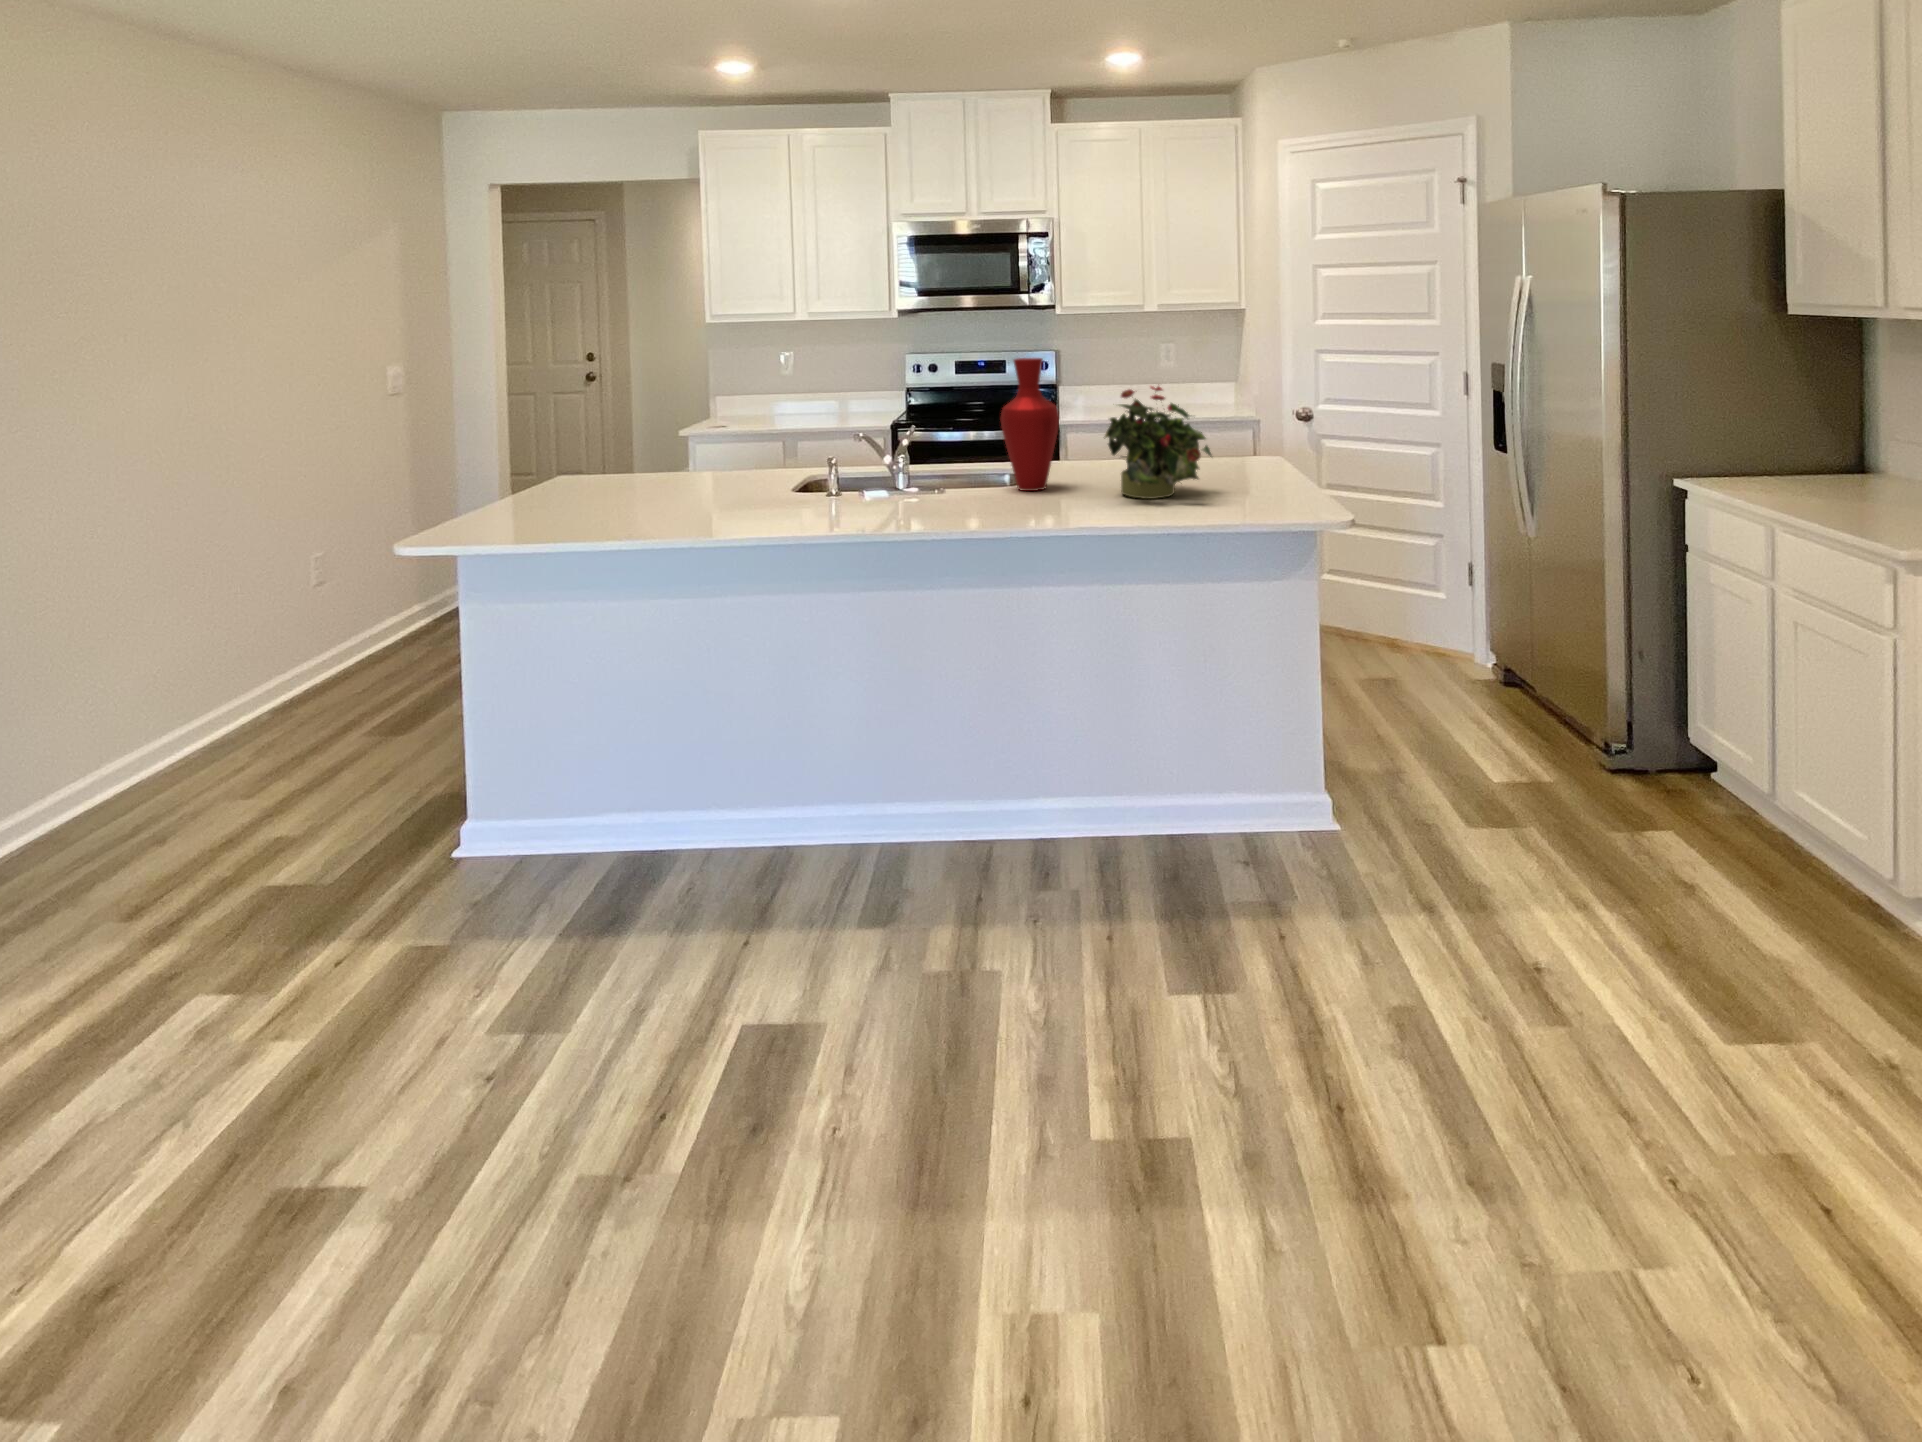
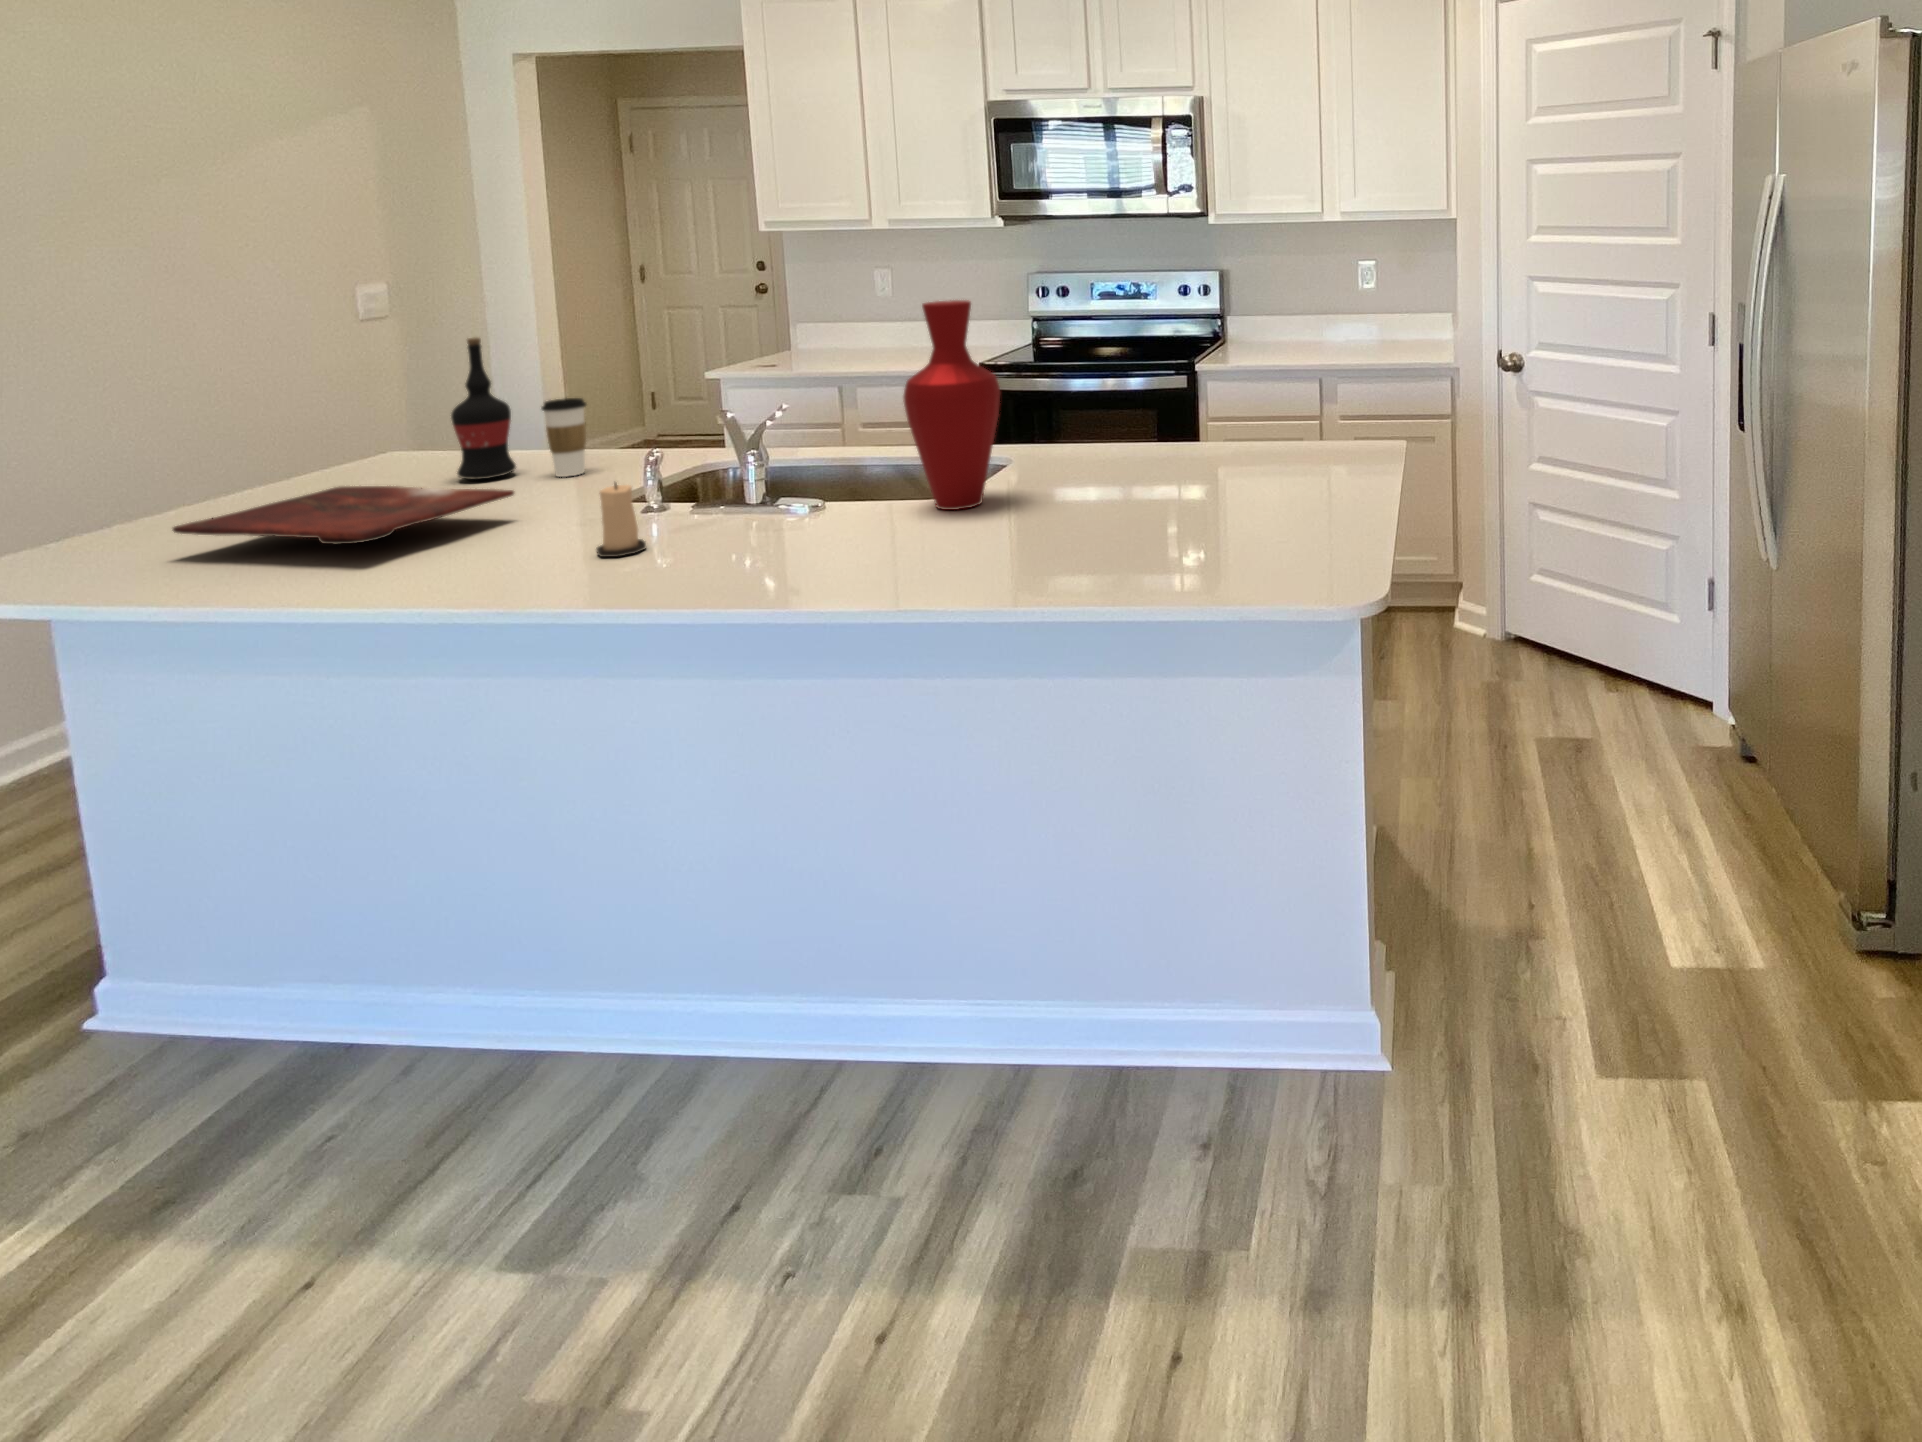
potted plant: present [1105,386,1212,499] -> none [1027,345,1216,535]
wine bottle: none [655,388,692,484] -> present [451,337,516,480]
coffee cup: none [715,429,742,482] -> present [542,398,586,477]
candle: none [843,467,869,514] -> present [596,483,646,557]
cutting board: none [568,481,750,513] -> present [173,486,514,544]

